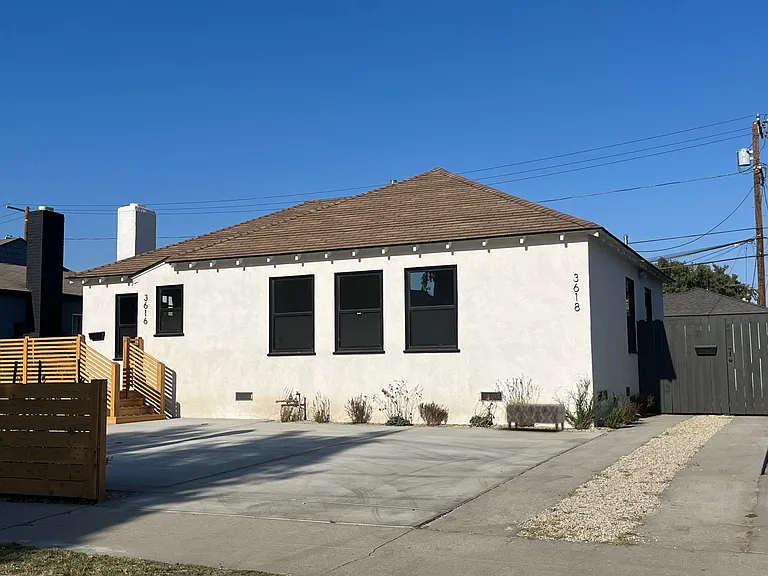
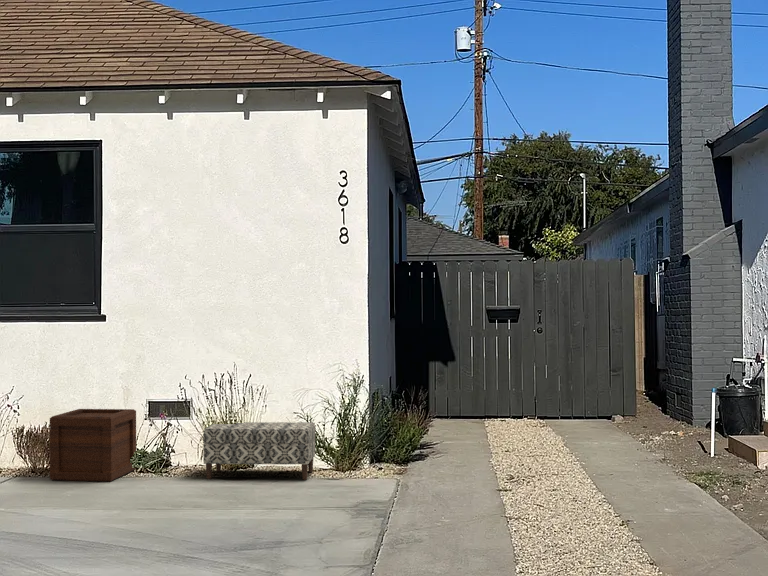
wooden crate: none [435,396,477,429] -> present [50,409,136,482]

